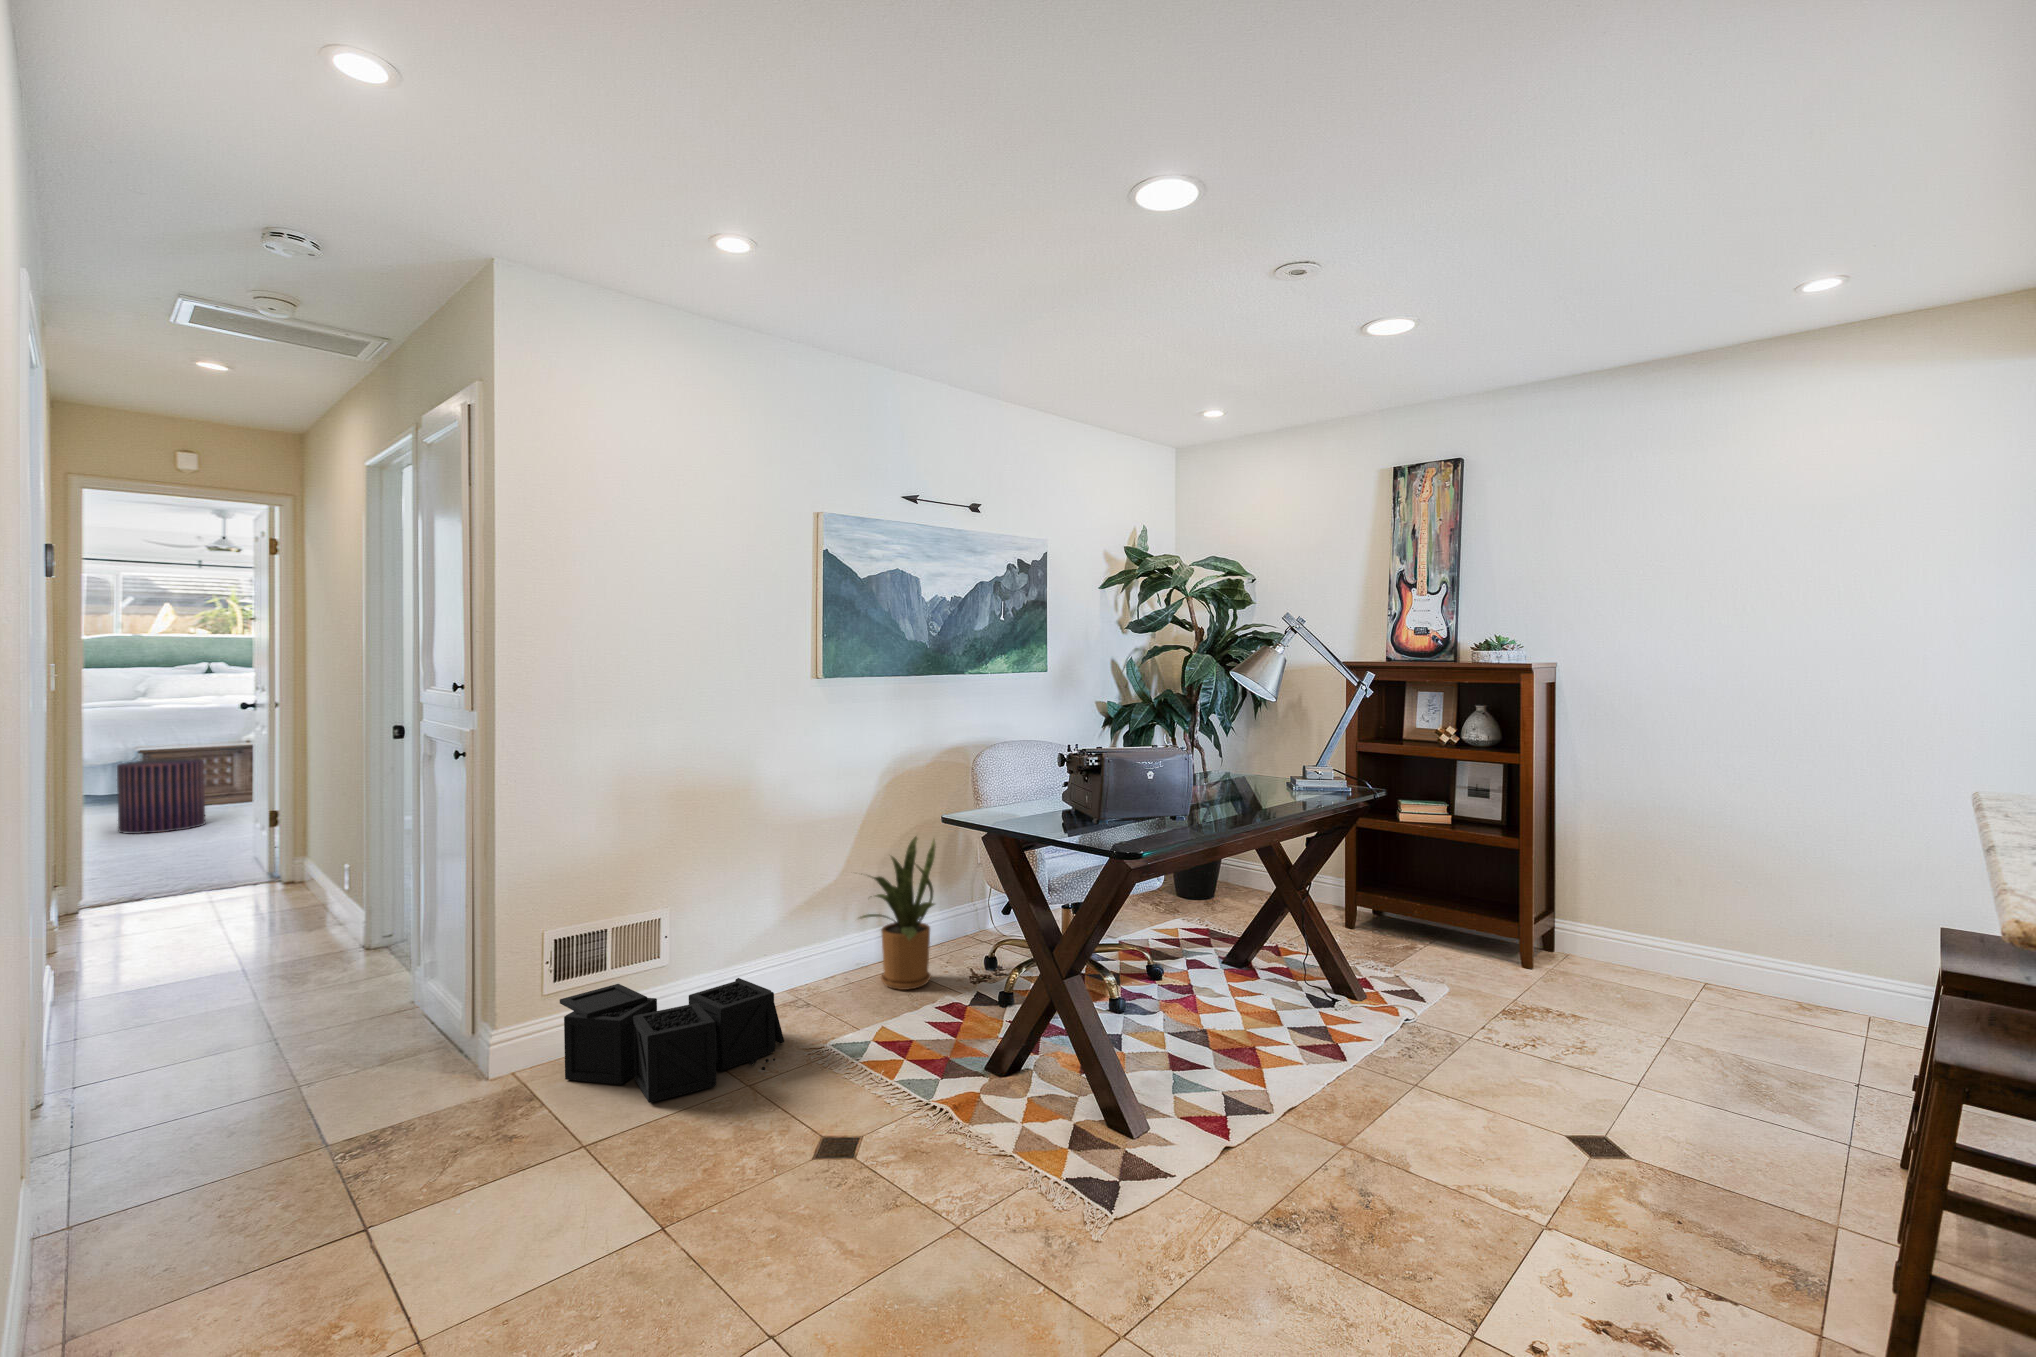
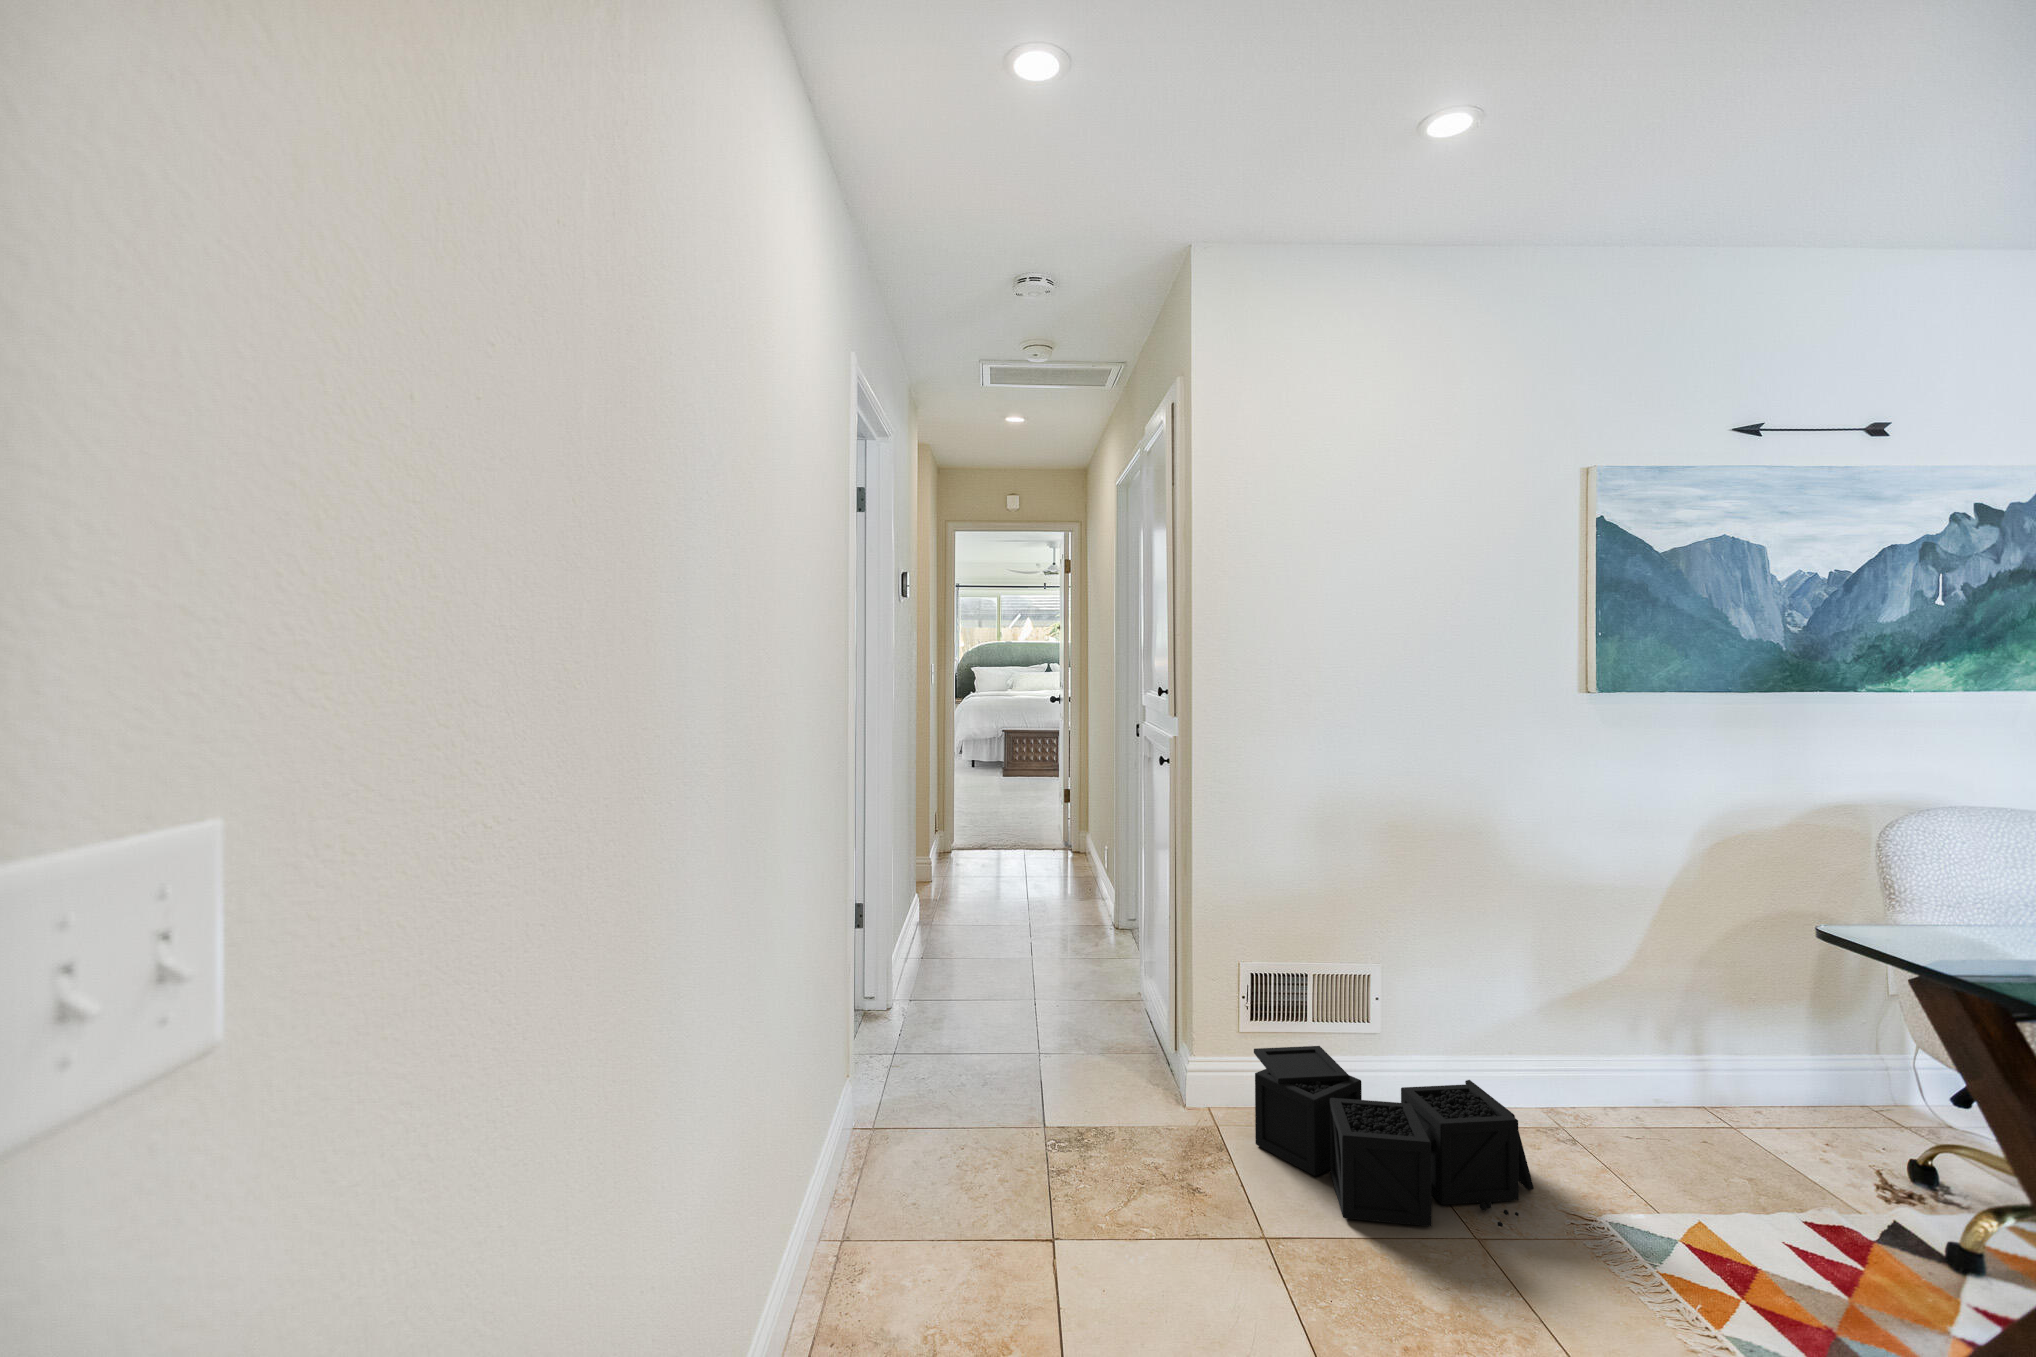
pouf: present [117,759,205,834] -> none [987,740,1038,797]
house plant: present [860,837,936,990] -> none [1643,929,1799,1165]

